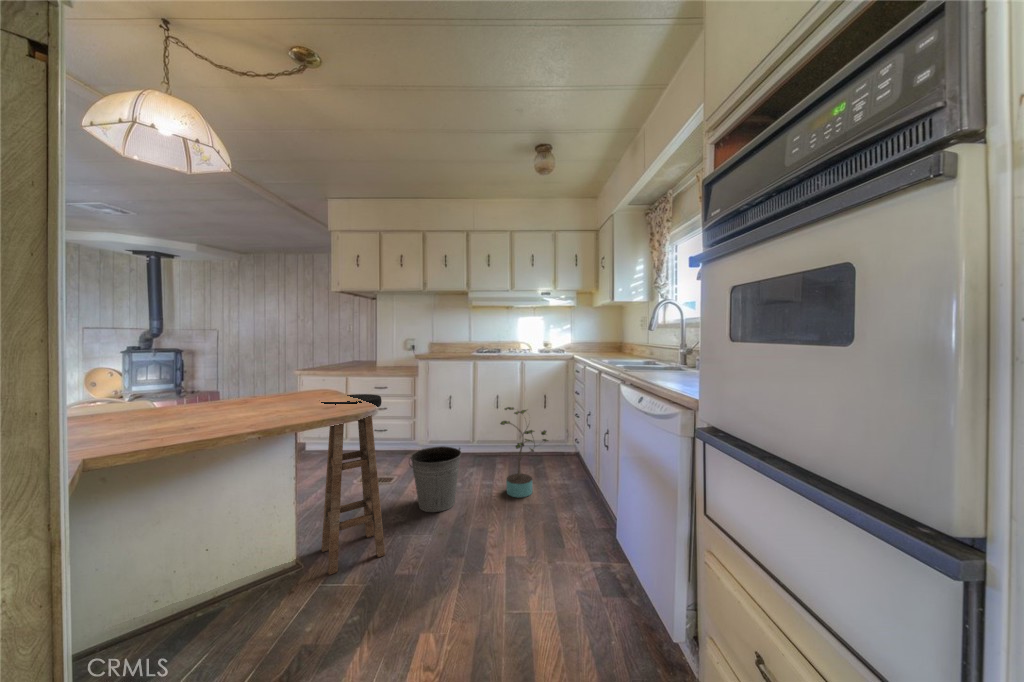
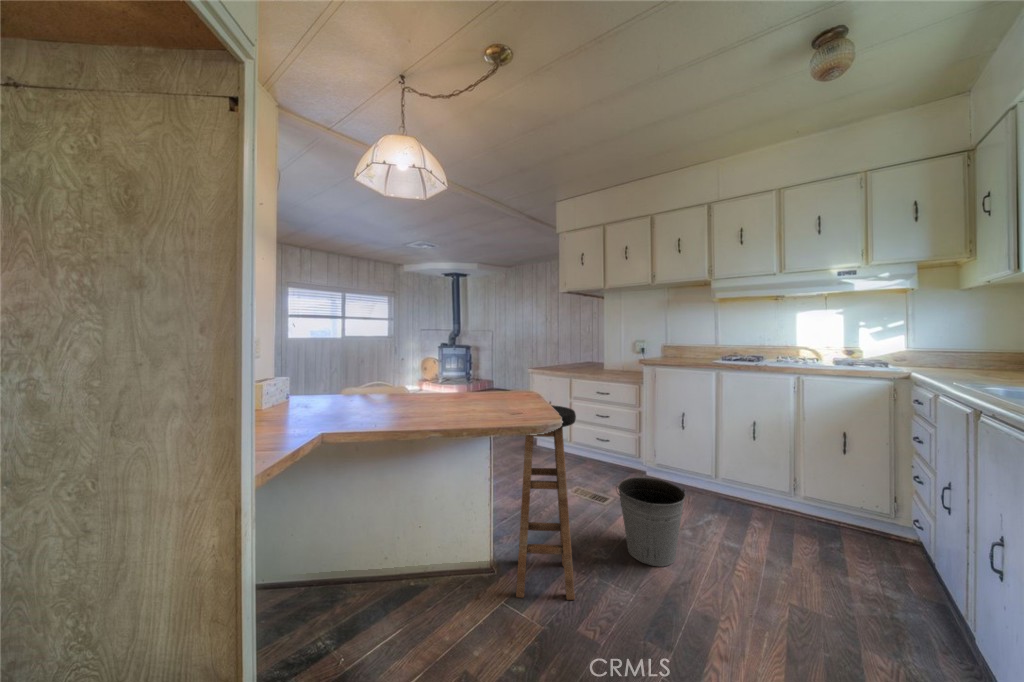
potted plant: present [500,407,548,498] -> none [748,447,849,595]

